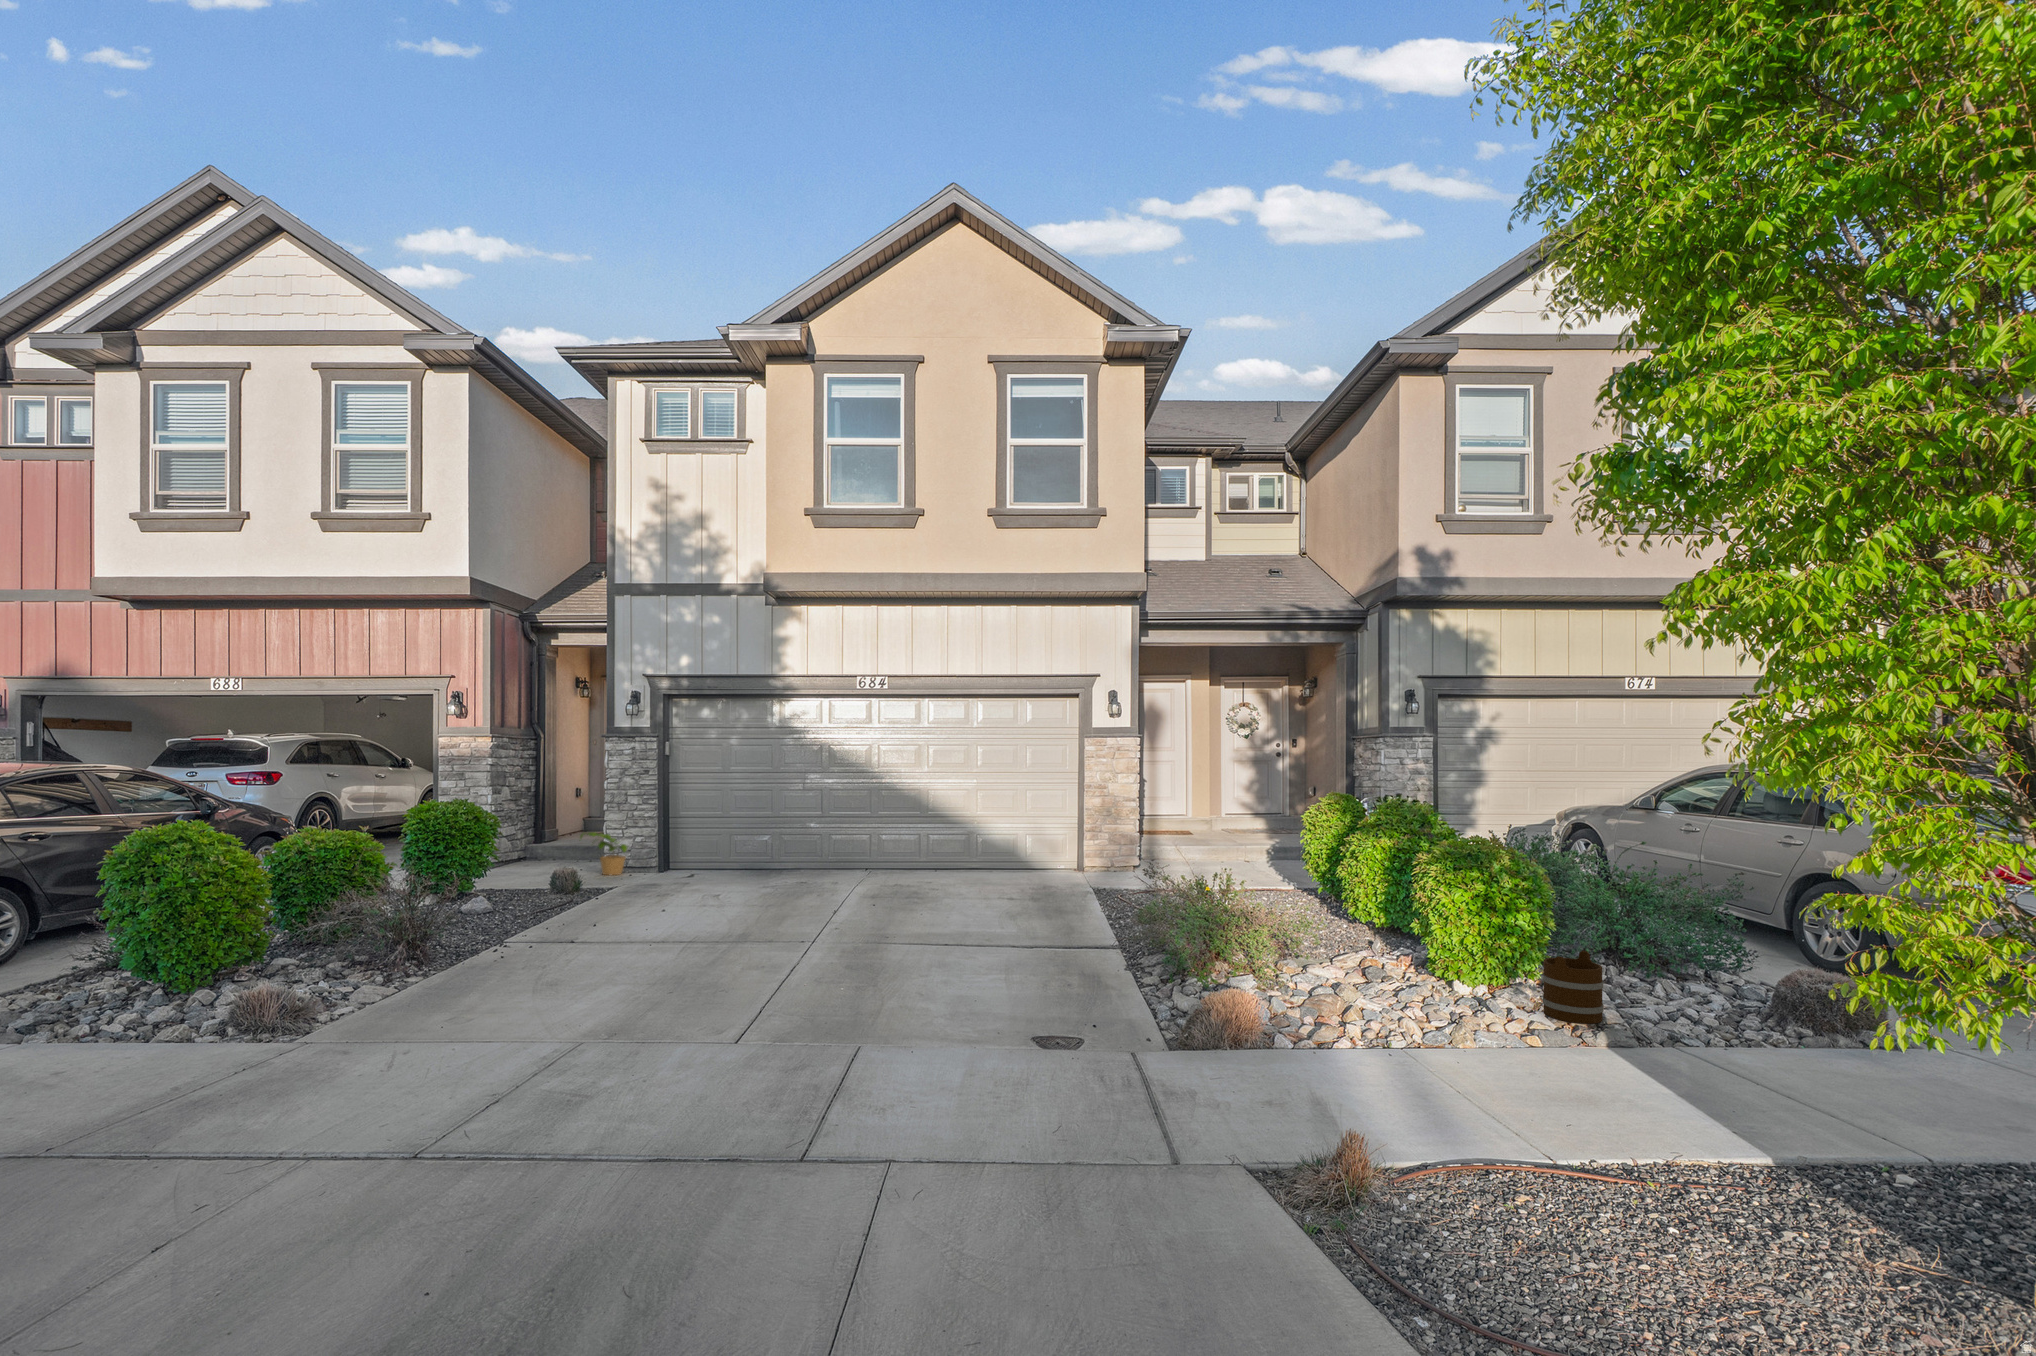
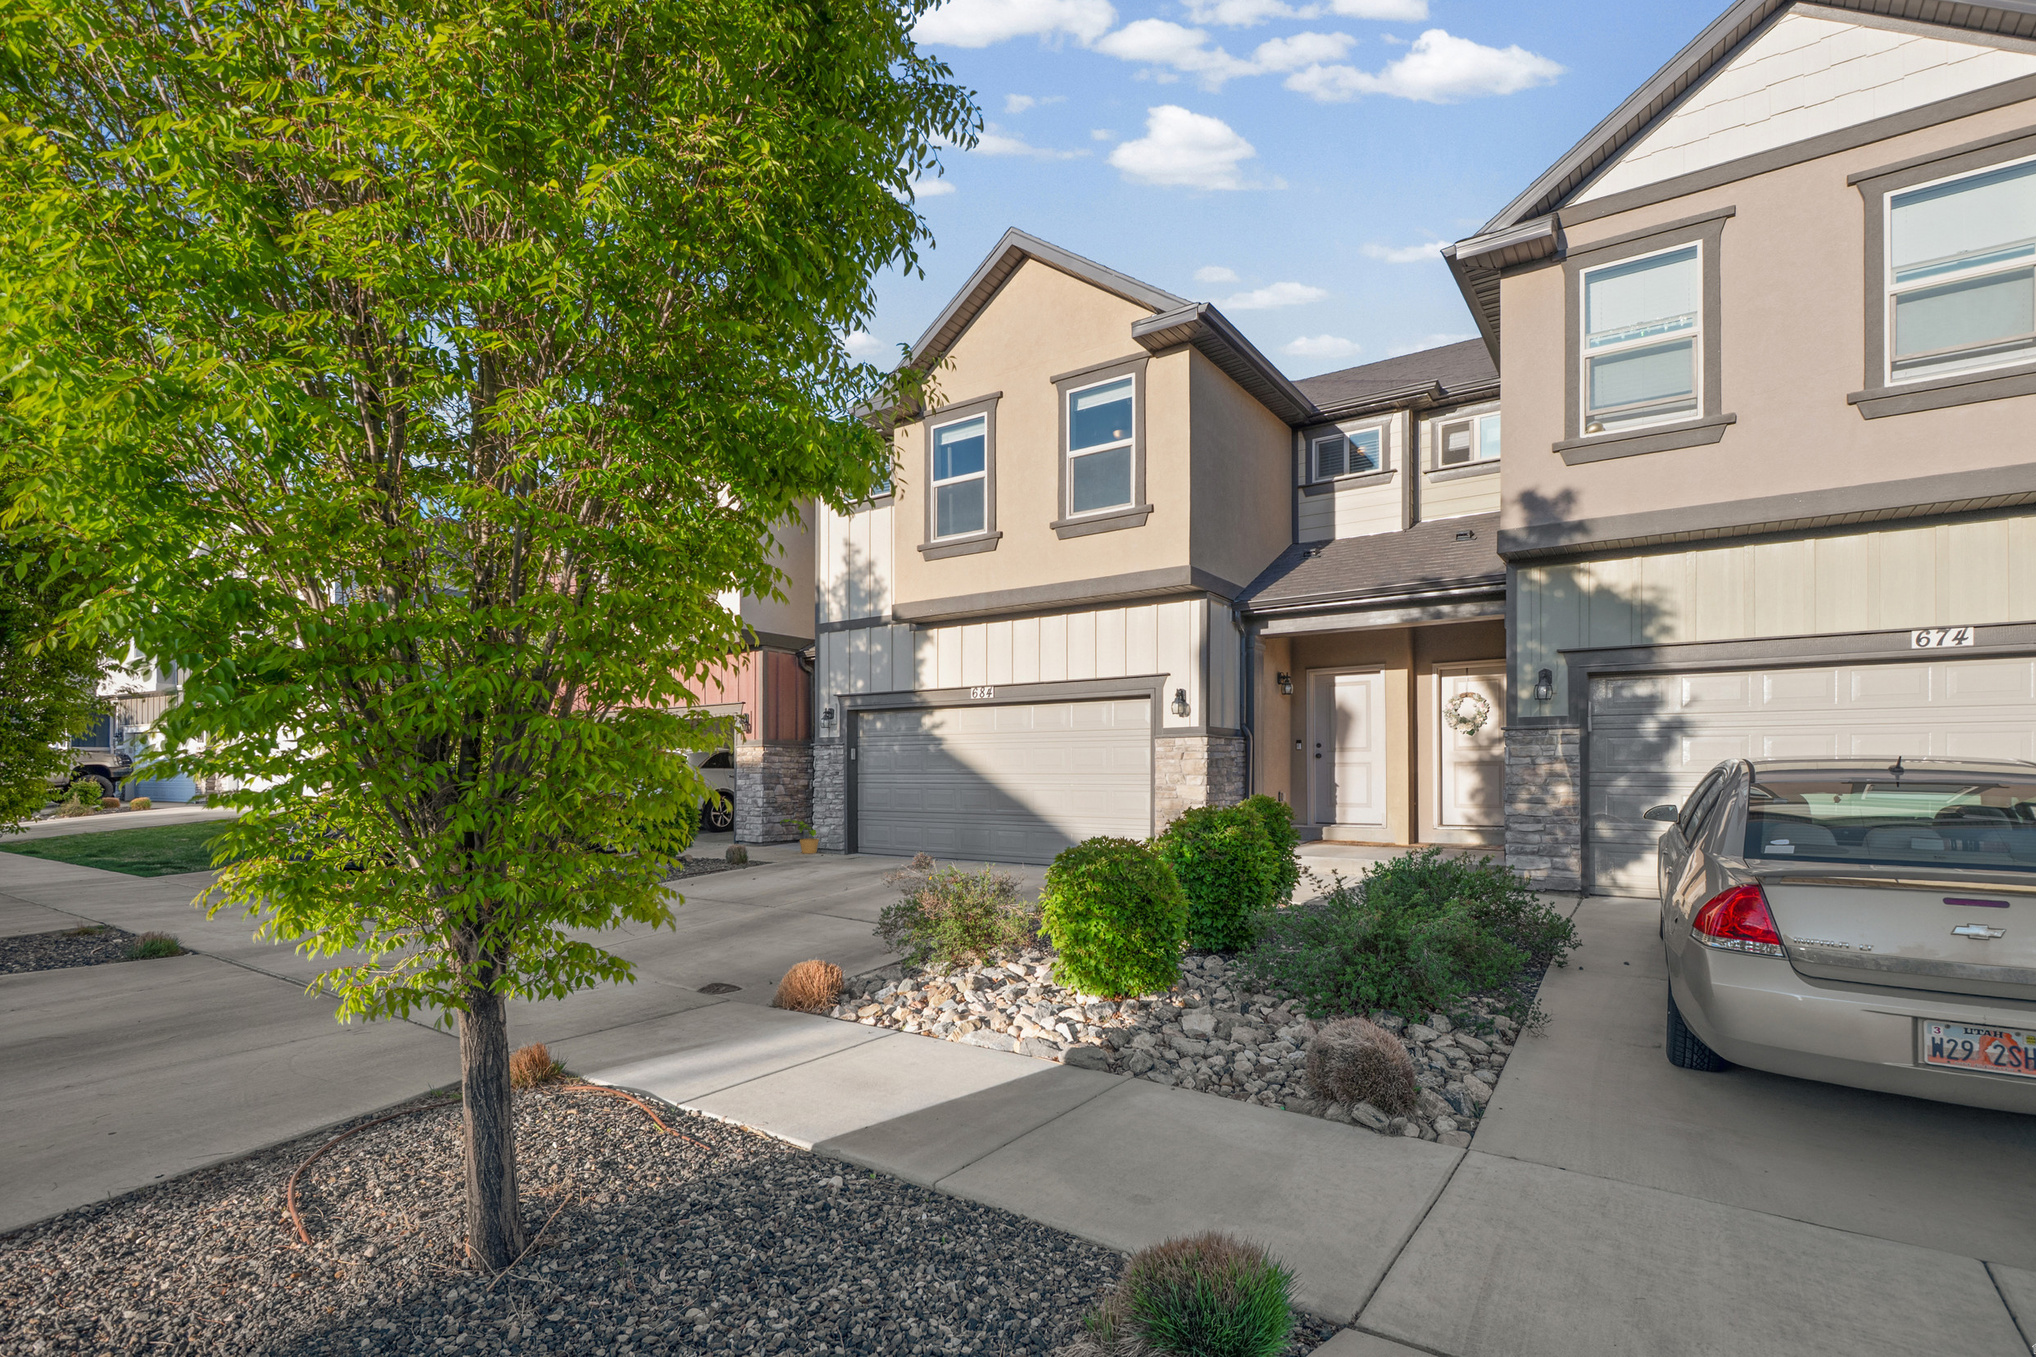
bucket: present [1543,951,1604,1024] -> none [1093,961,1154,1042]

